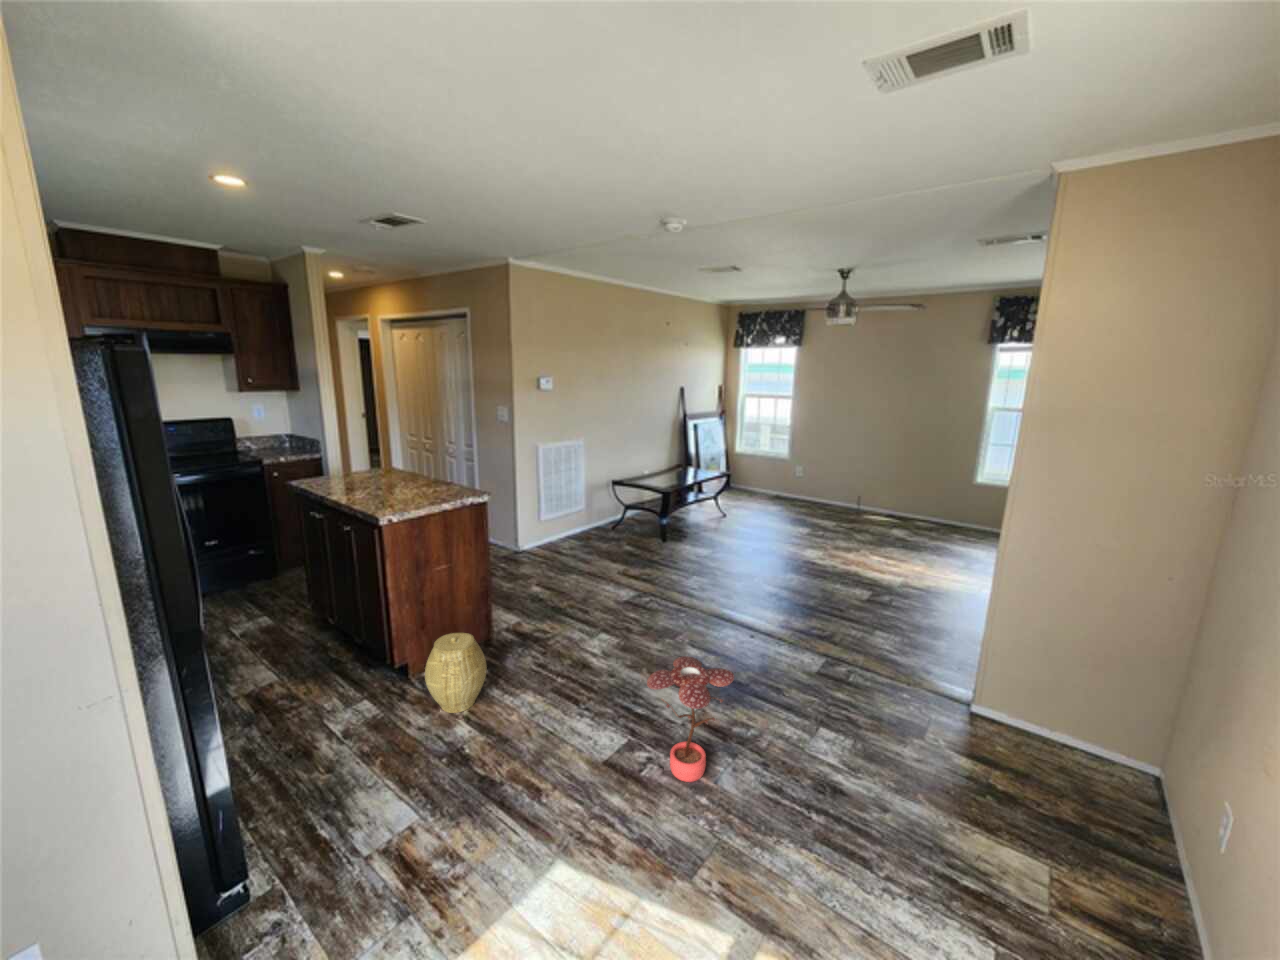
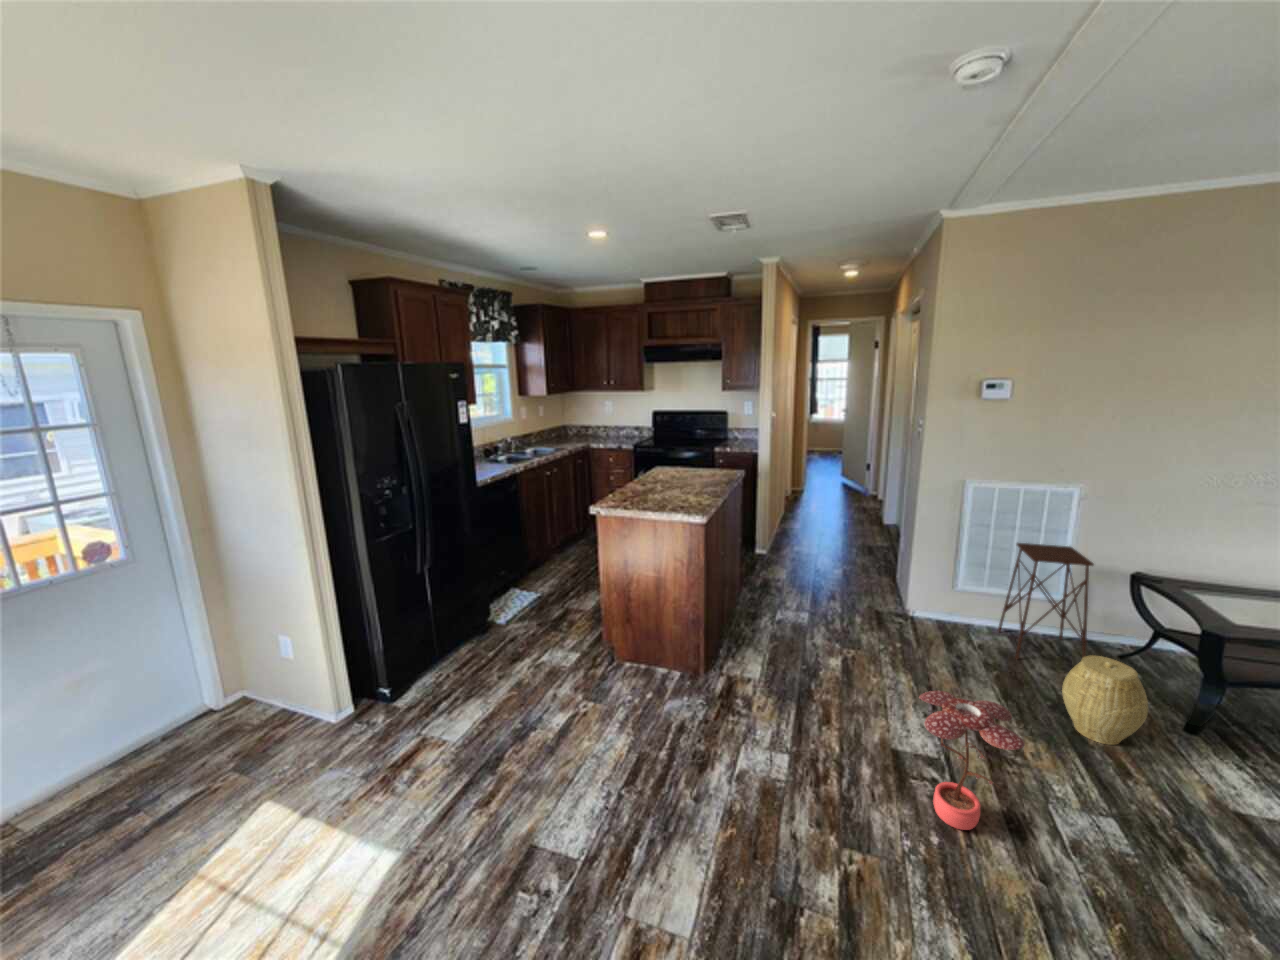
side table: none [528,521,597,630] -> present [998,543,1094,659]
woven basket: present [425,633,487,713] -> present [1062,655,1148,745]

